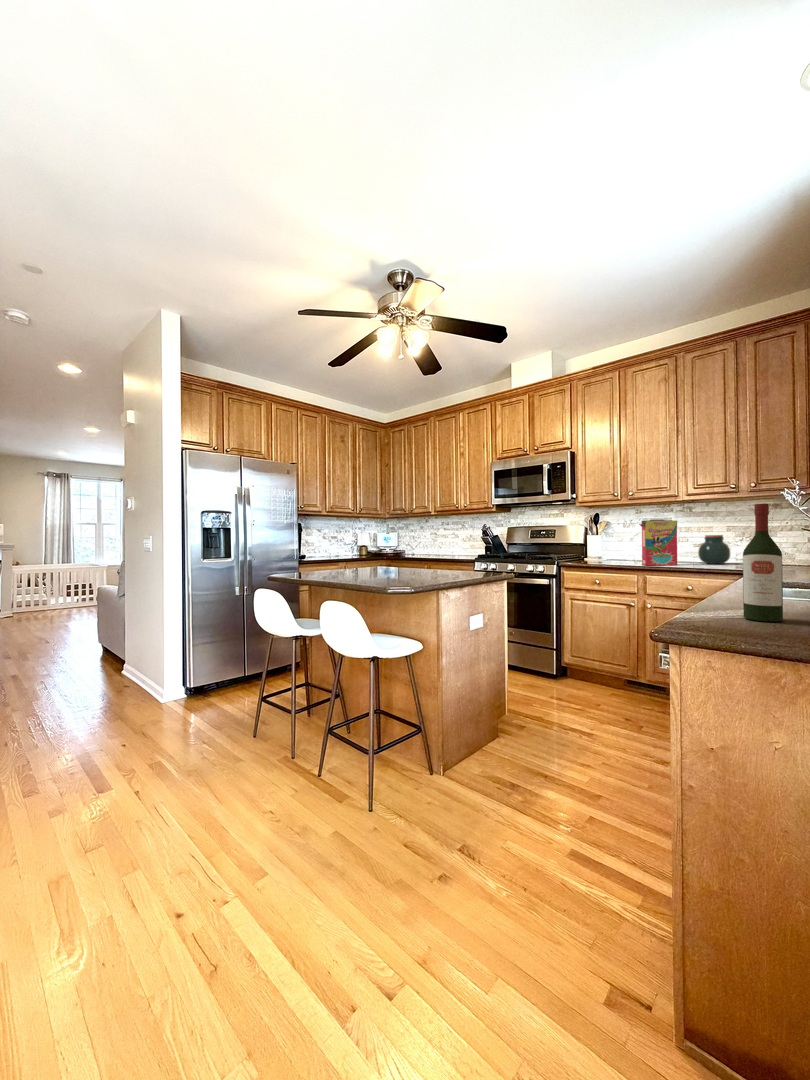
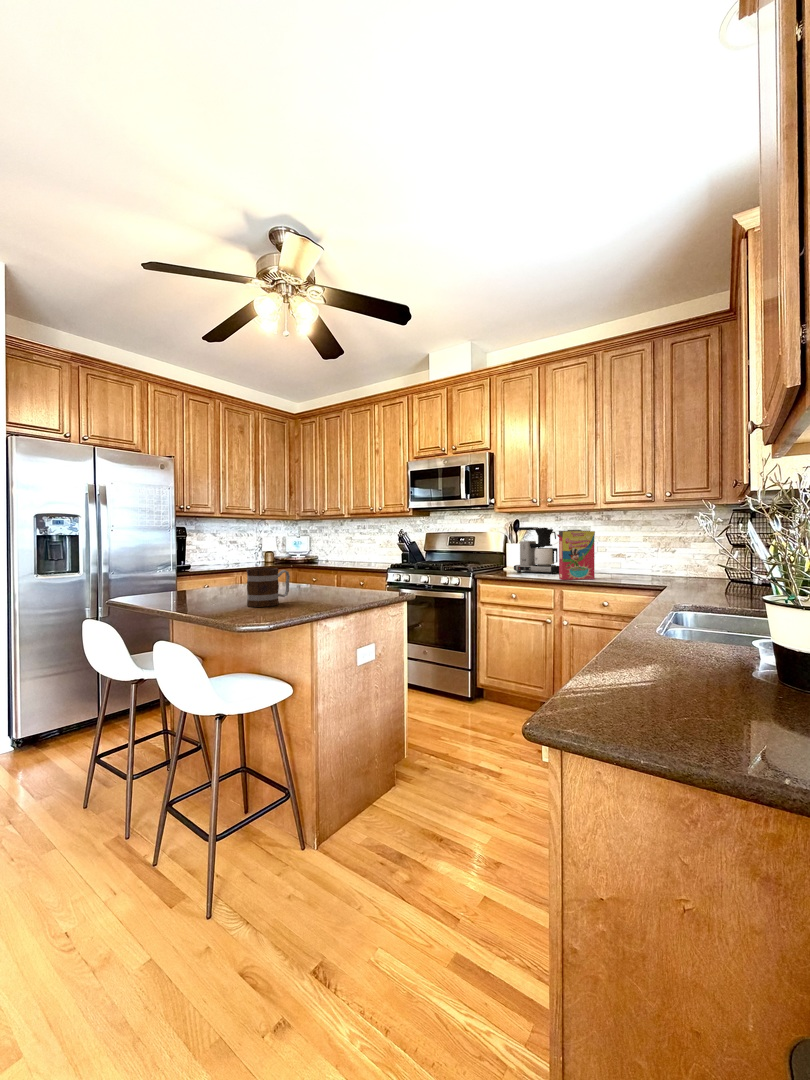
wine bottle: present [743,504,783,622] -> none [649,536,694,690]
coffee maker: none [595,519,645,562] -> present [514,527,559,574]
jar: present [698,535,730,564] -> none [616,547,647,578]
mug: none [381,549,413,579] -> present [247,568,290,607]

